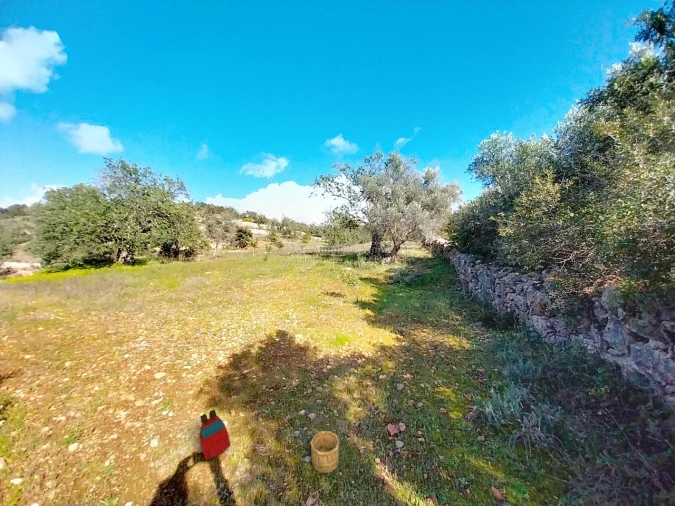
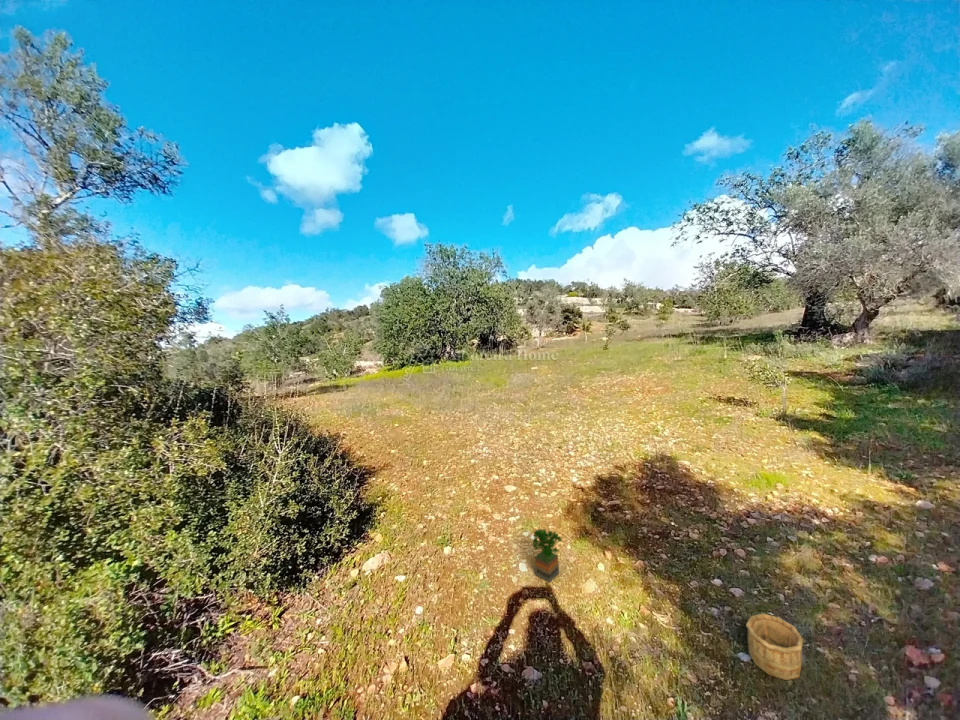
potted tree: none [159,407,190,454] -> present [532,529,561,582]
backpack: present [199,410,230,460] -> none [576,542,617,601]

